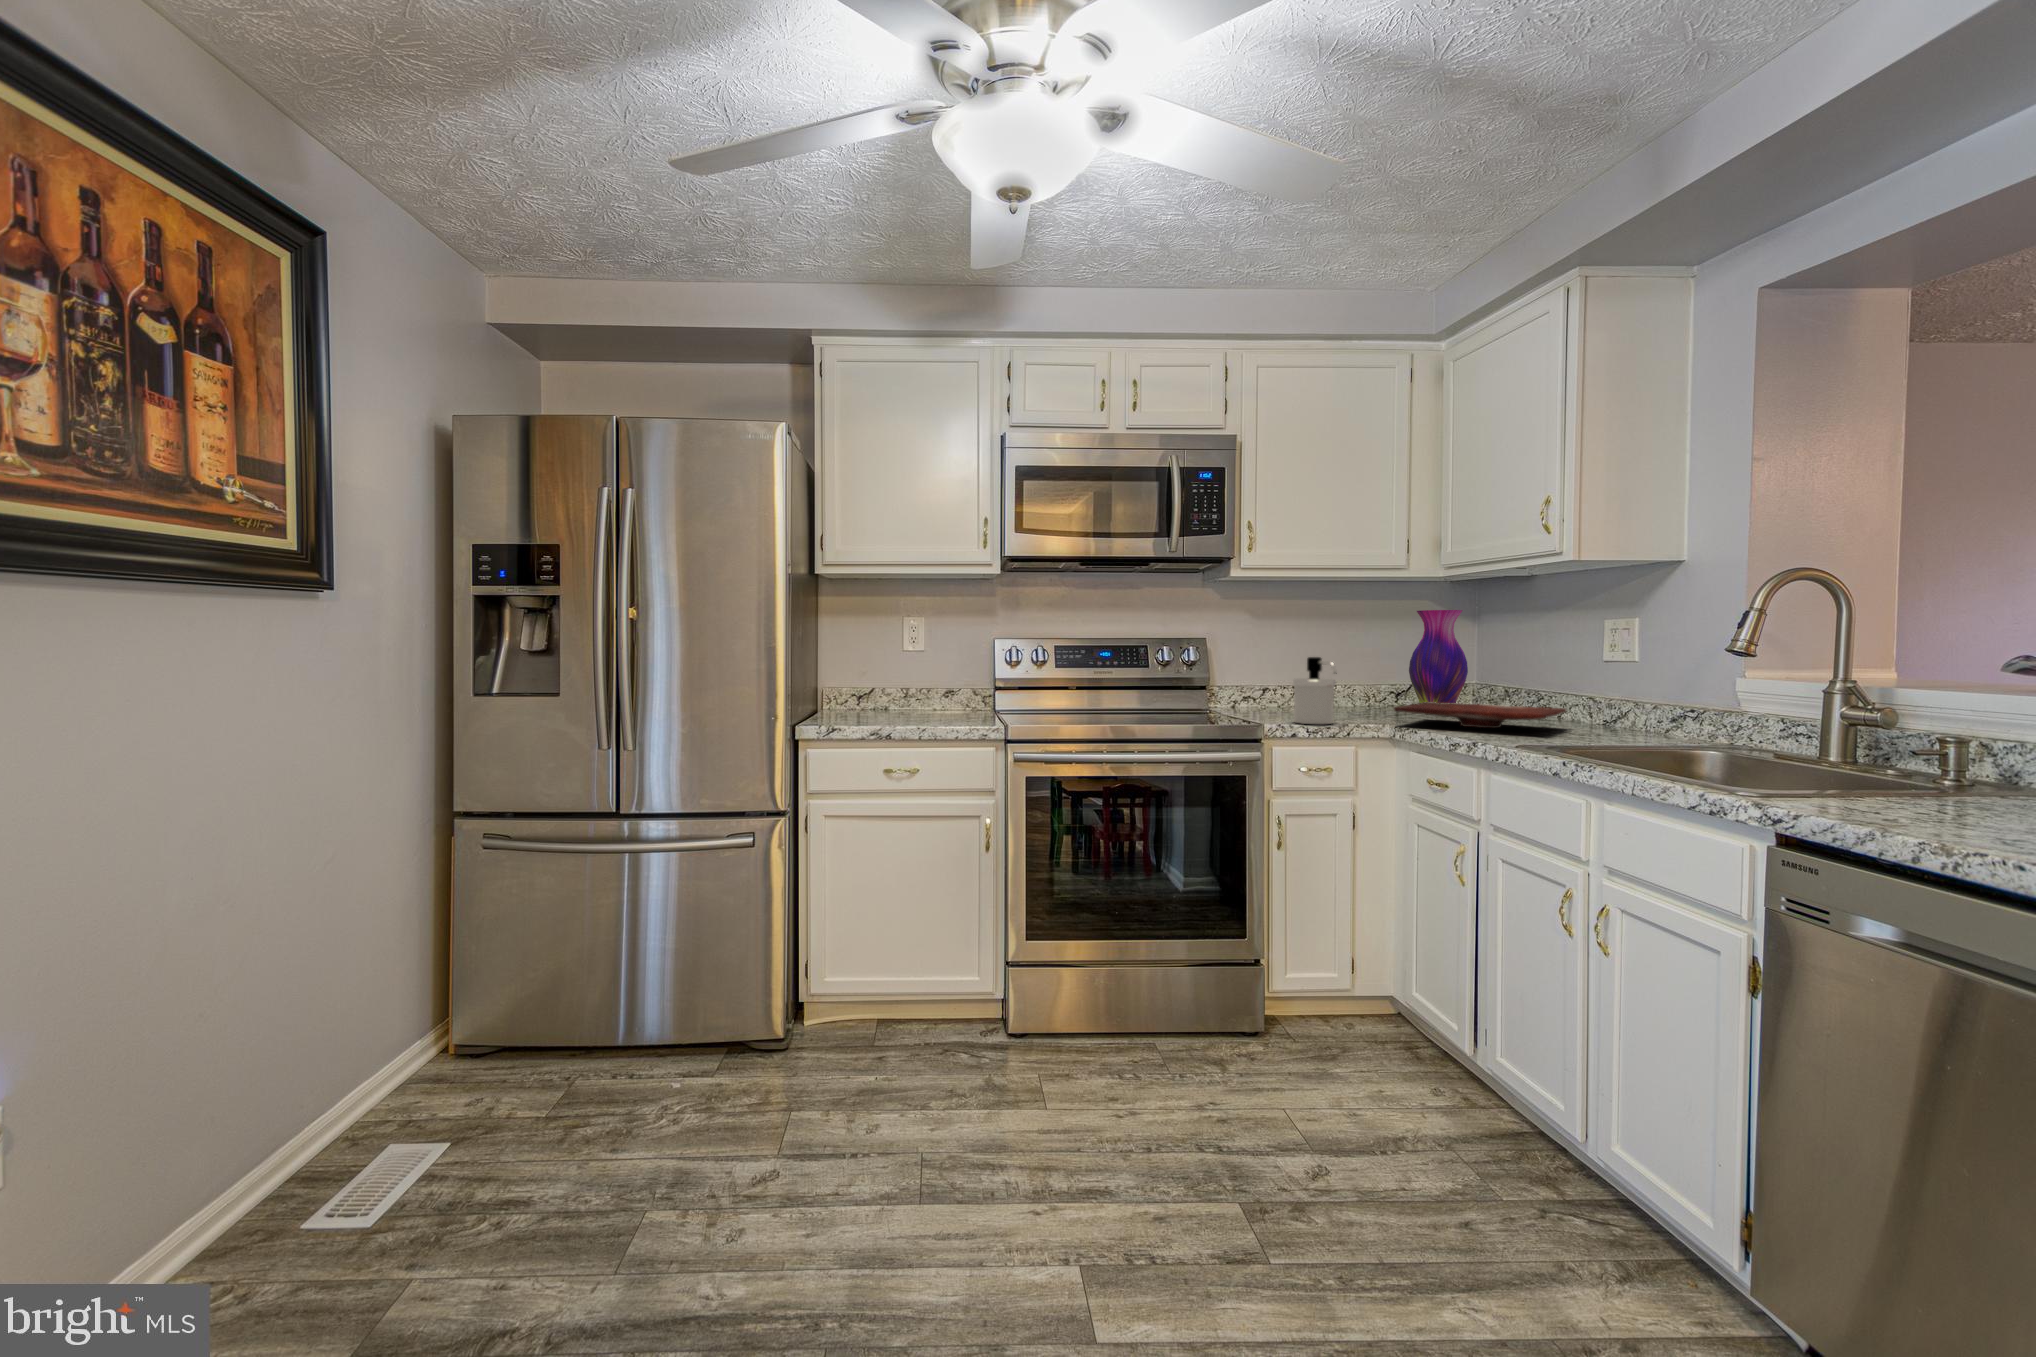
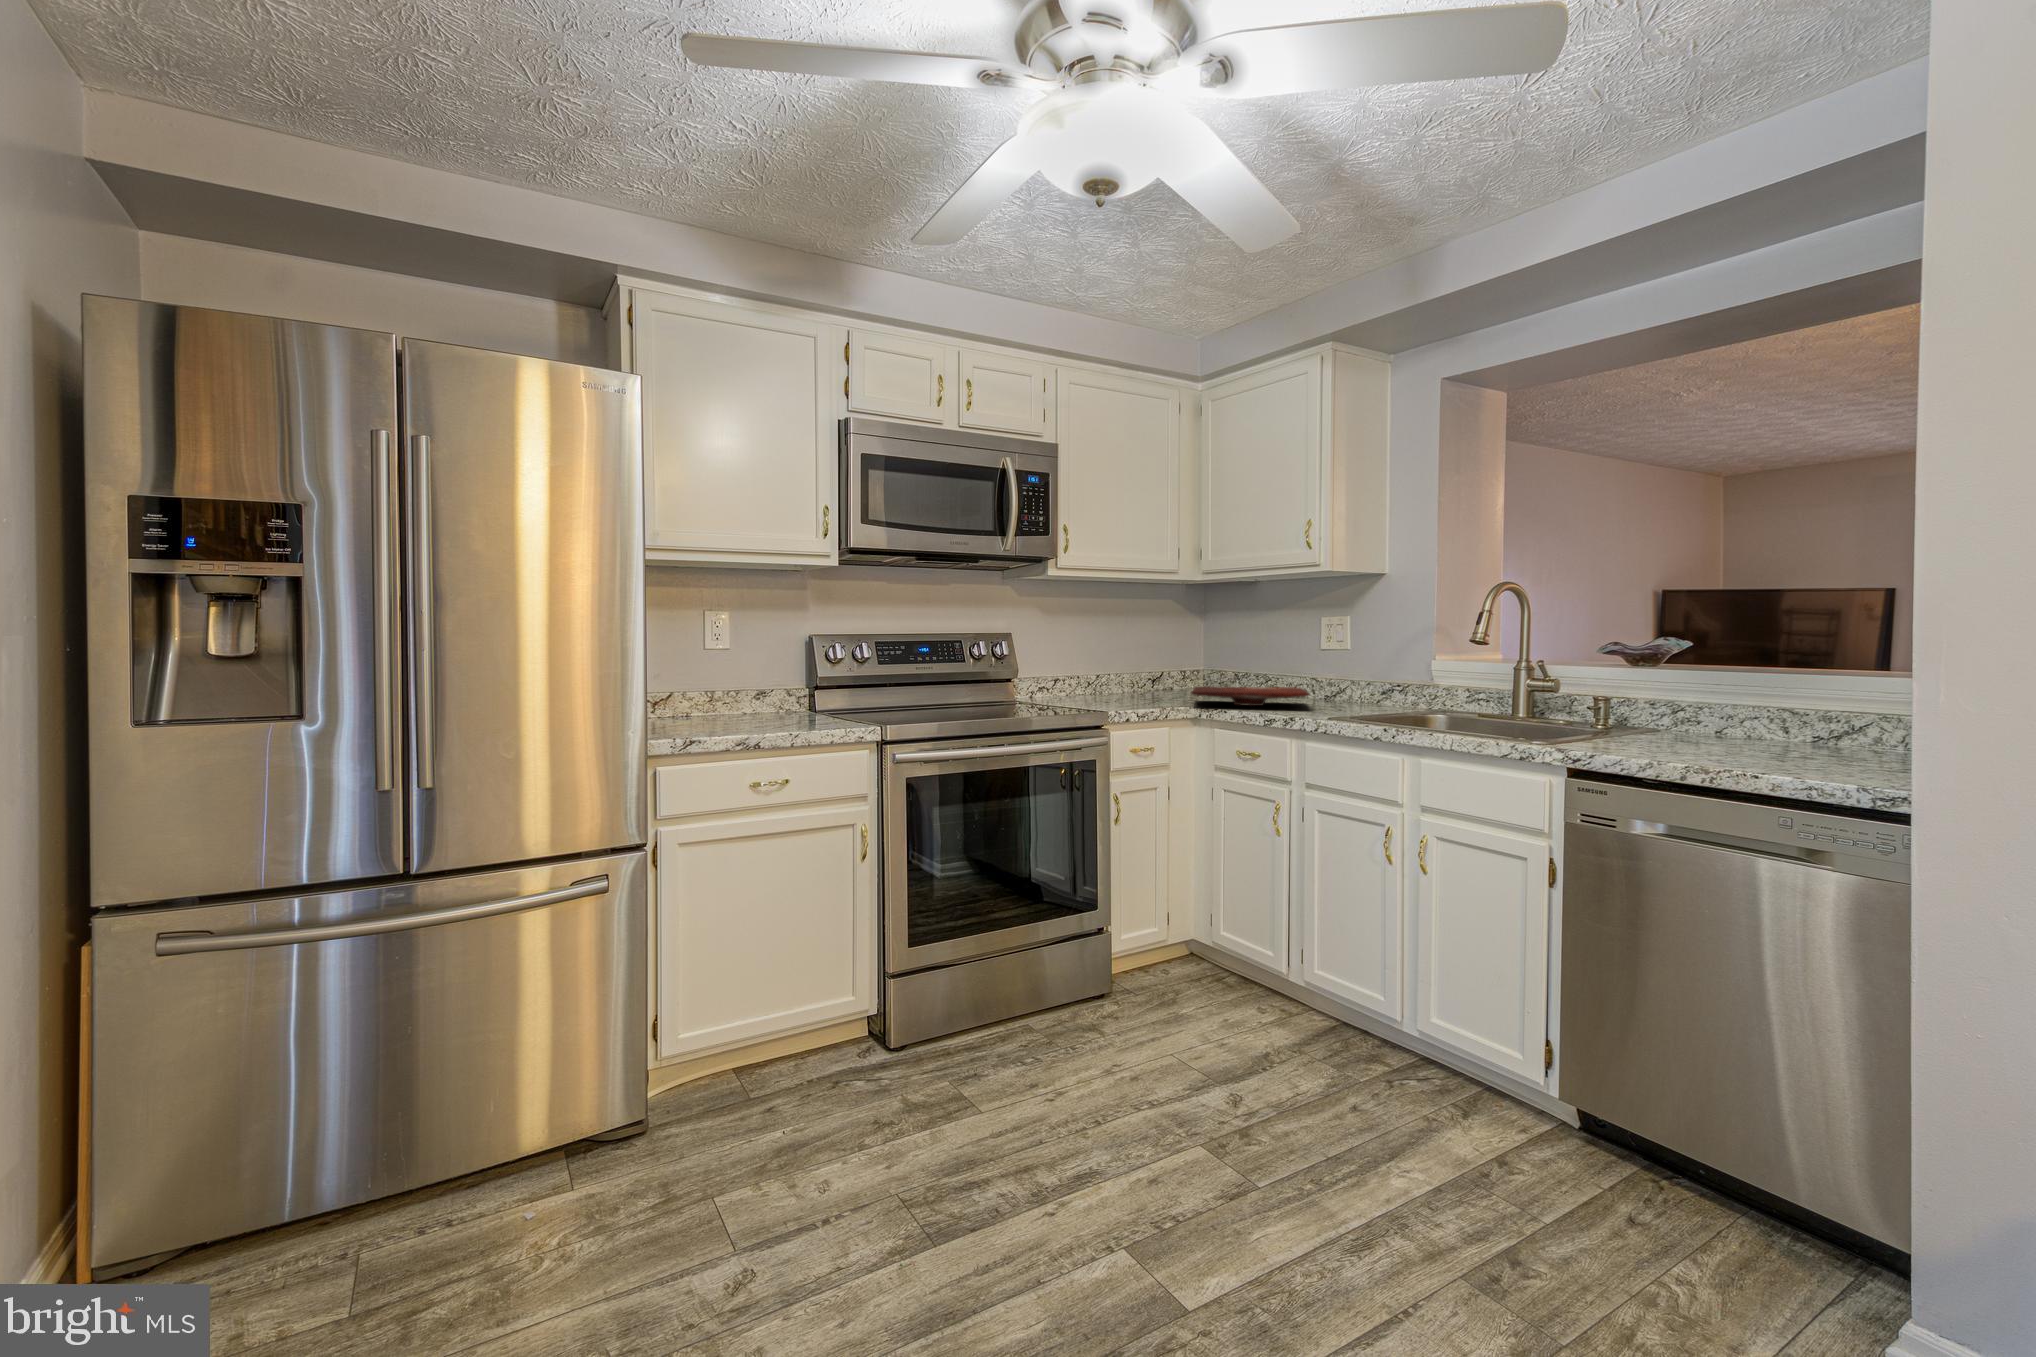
vase: present [1409,610,1468,703] -> none [1162,609,1207,694]
soap dispenser: present [1293,657,1337,724] -> none [1110,650,1156,710]

